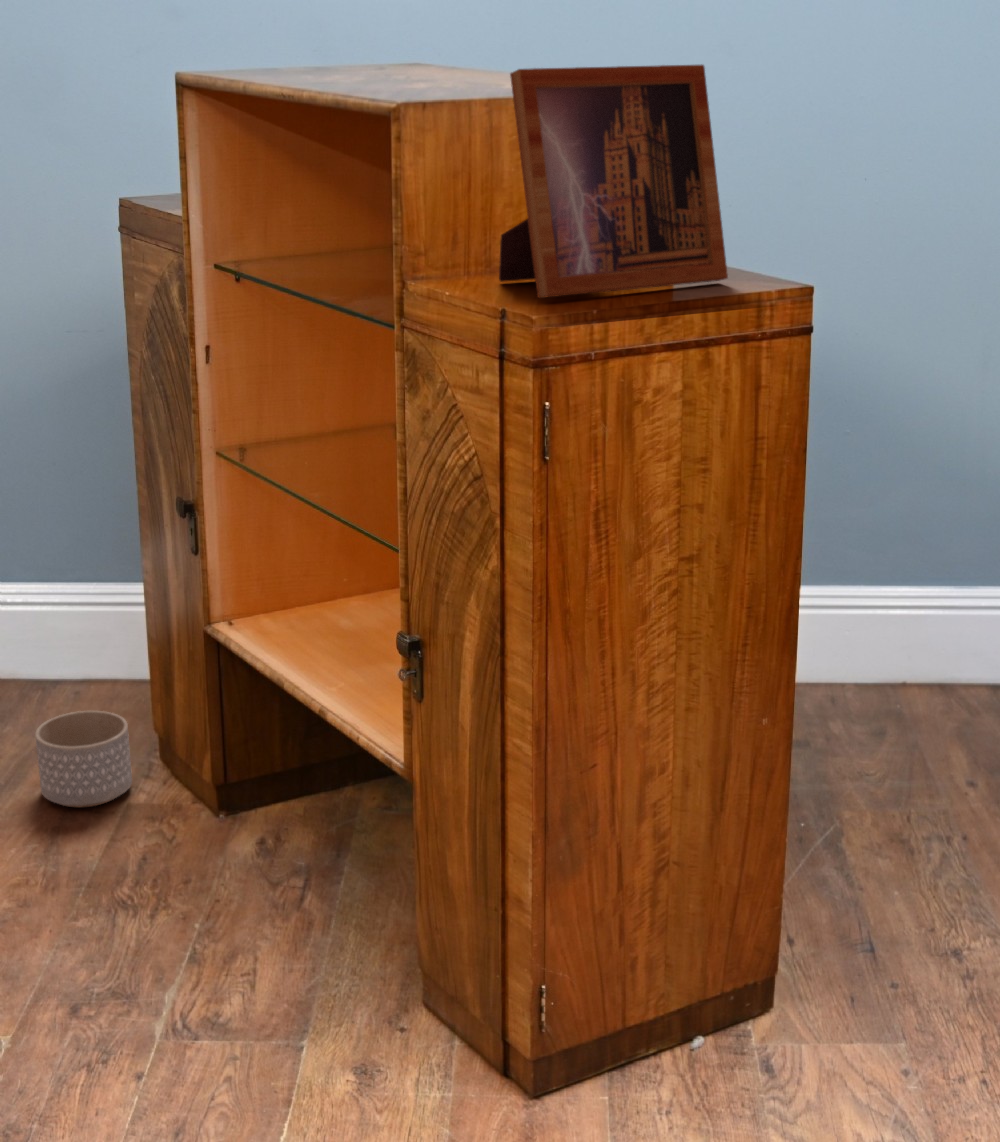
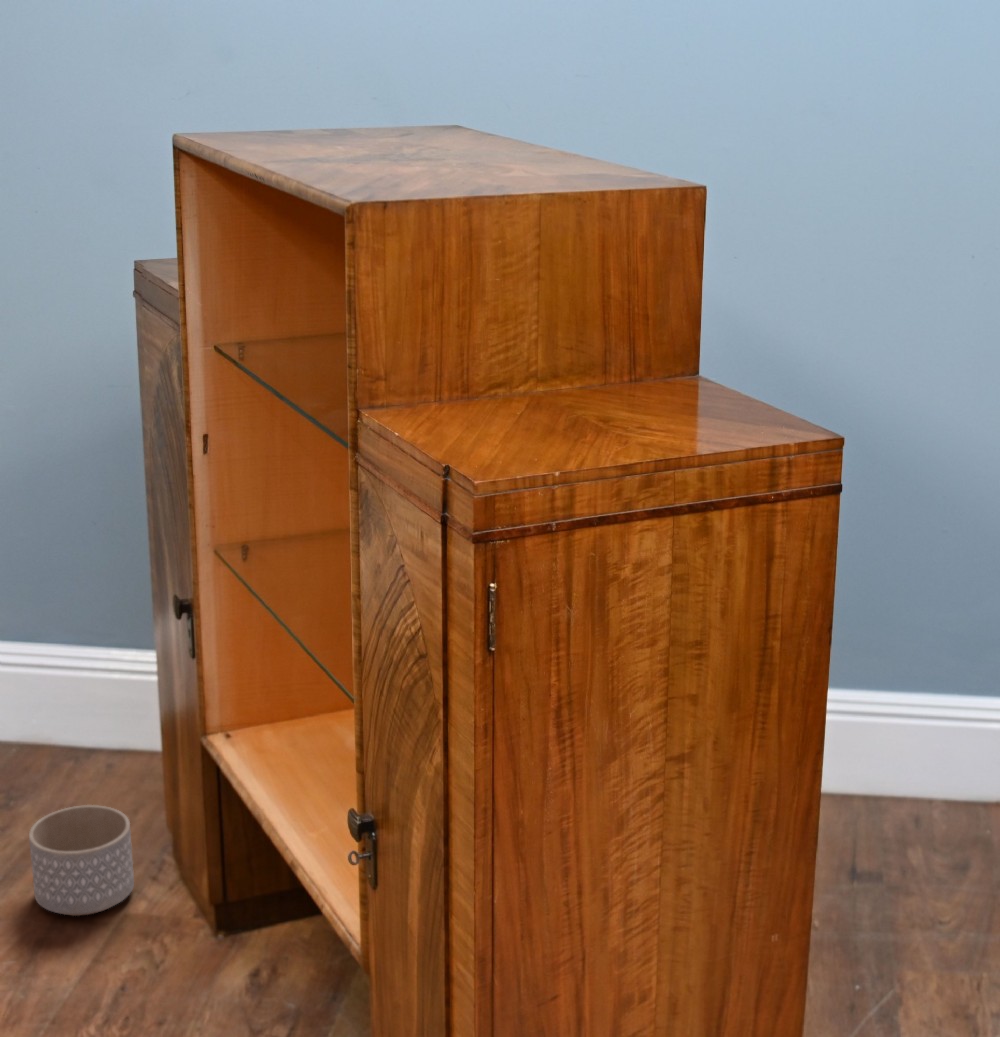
picture frame: present [499,64,728,298] -> none [460,165,740,450]

